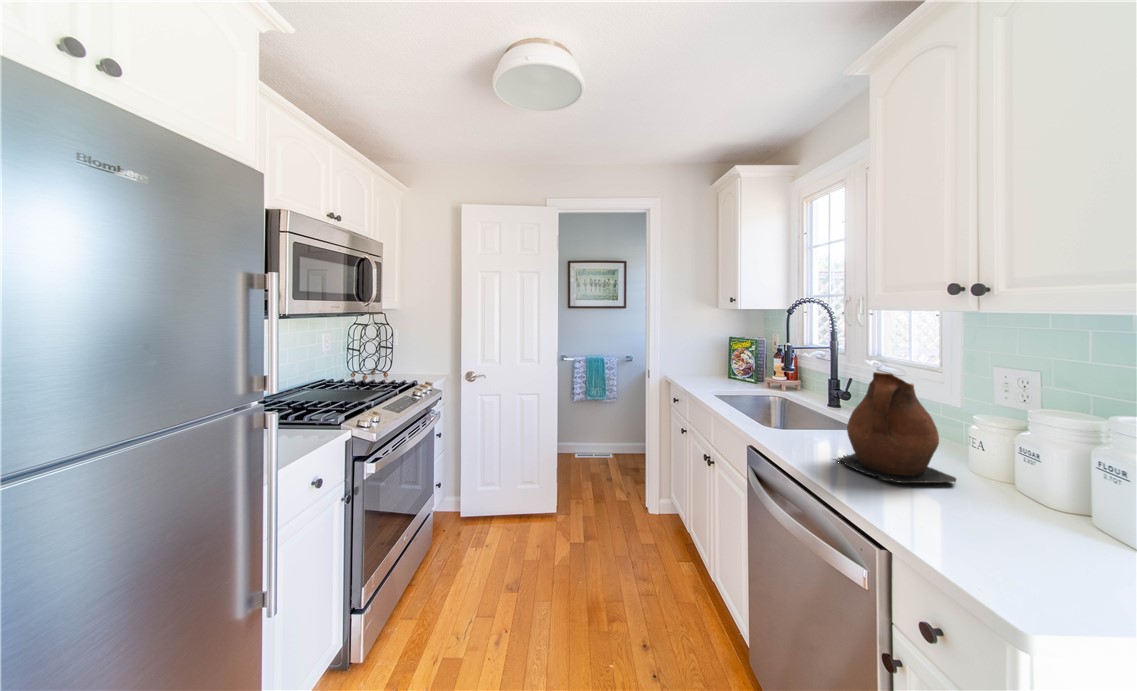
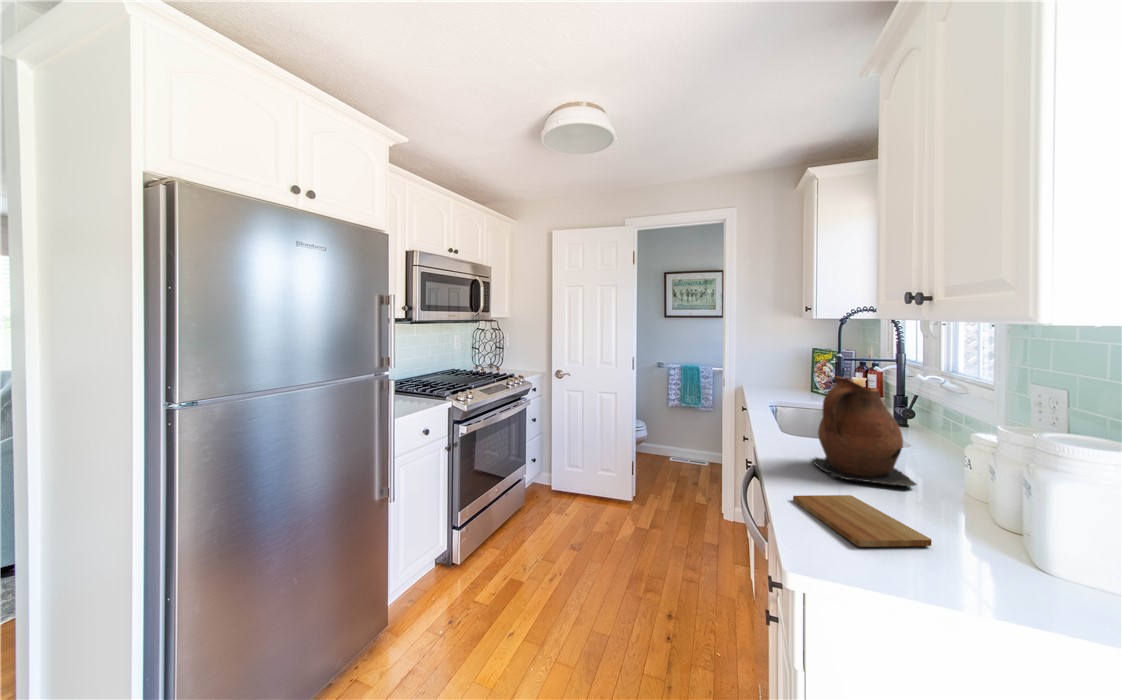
cutting board: none [899,505,1088,585] -> present [793,495,932,547]

